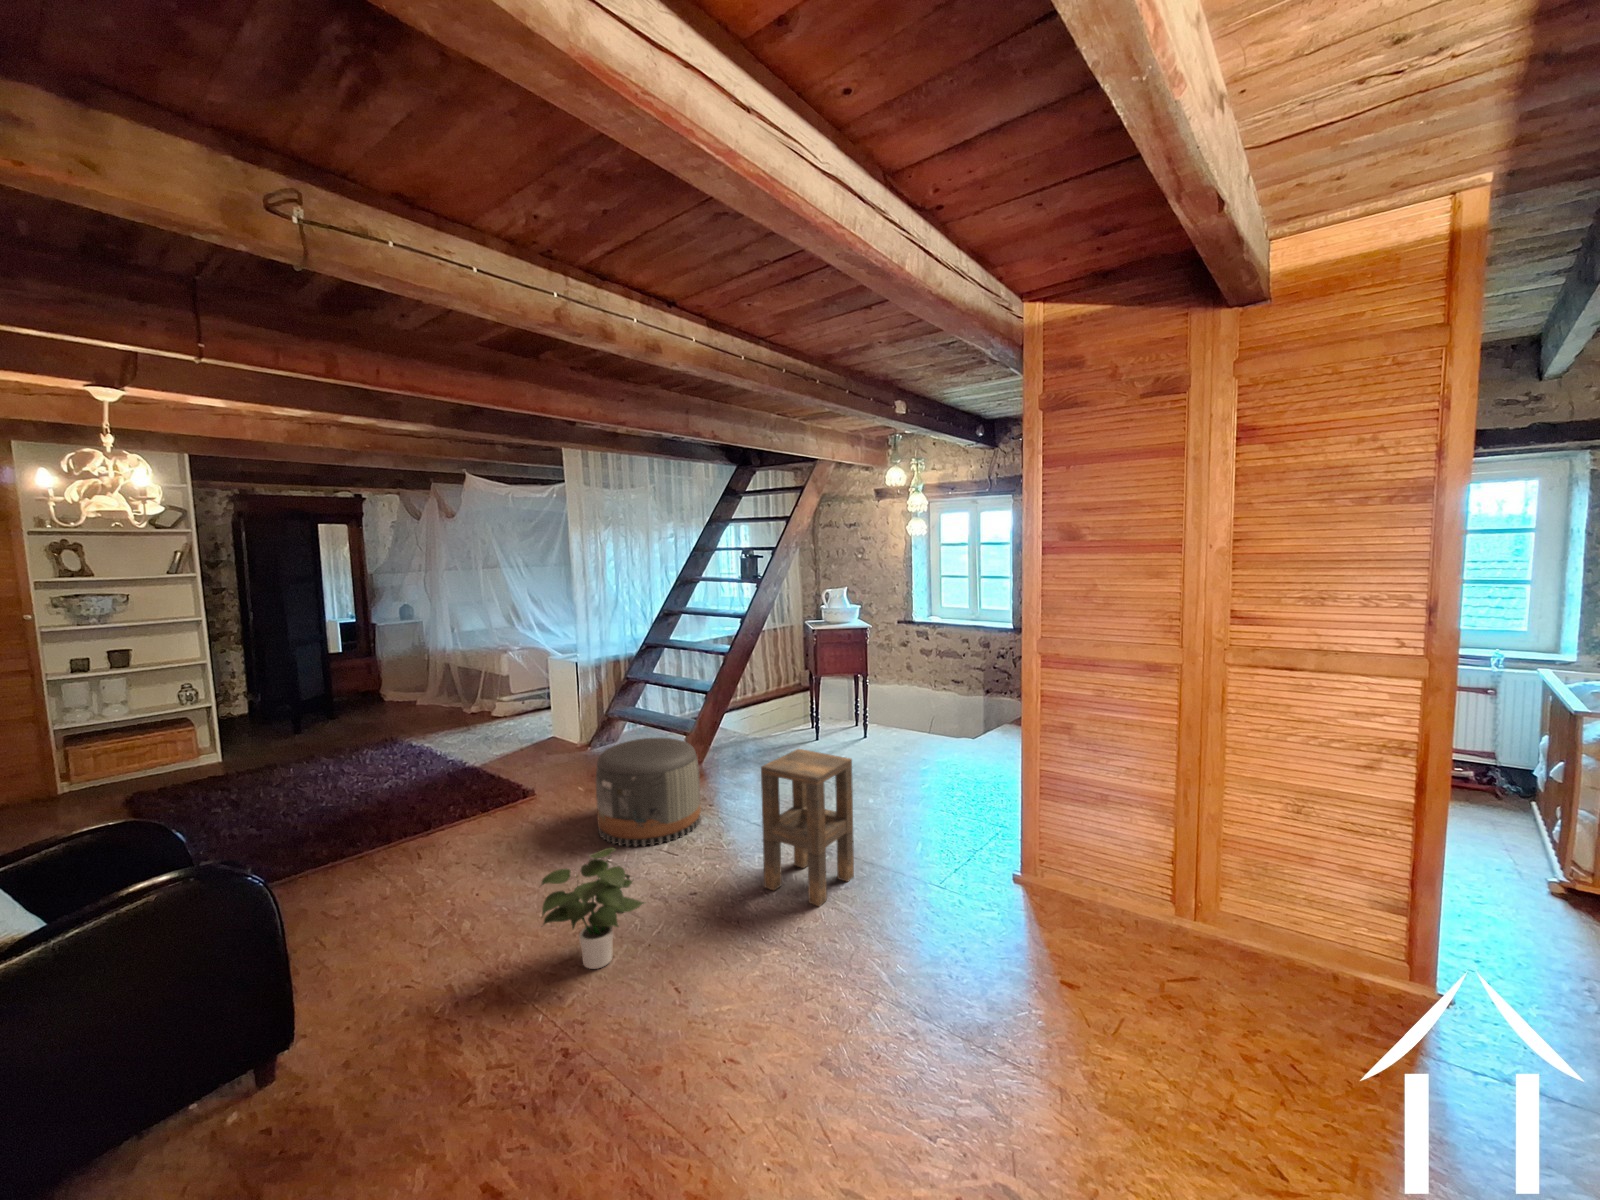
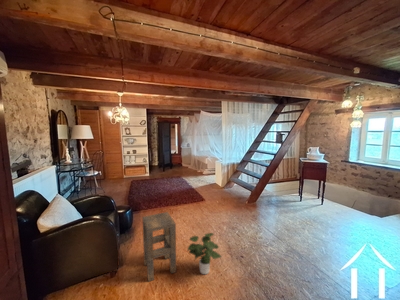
pouf: present [596,738,701,847] -> none [218,192,252,230]
side table: present [761,749,854,906] -> present [143,212,176,281]

